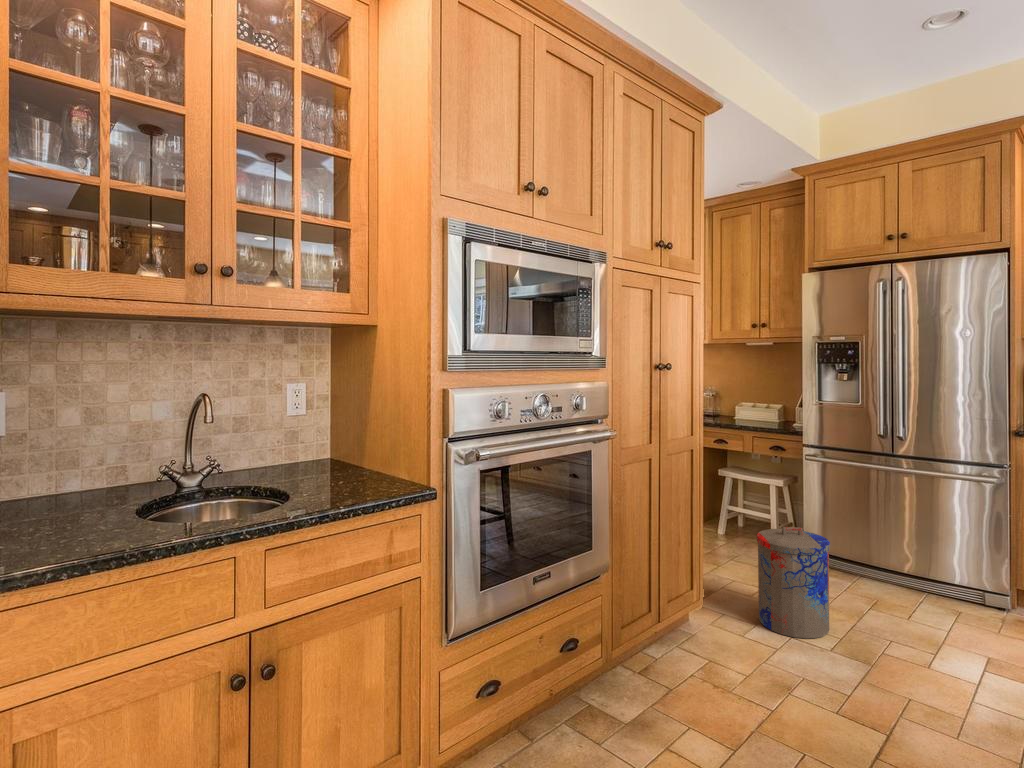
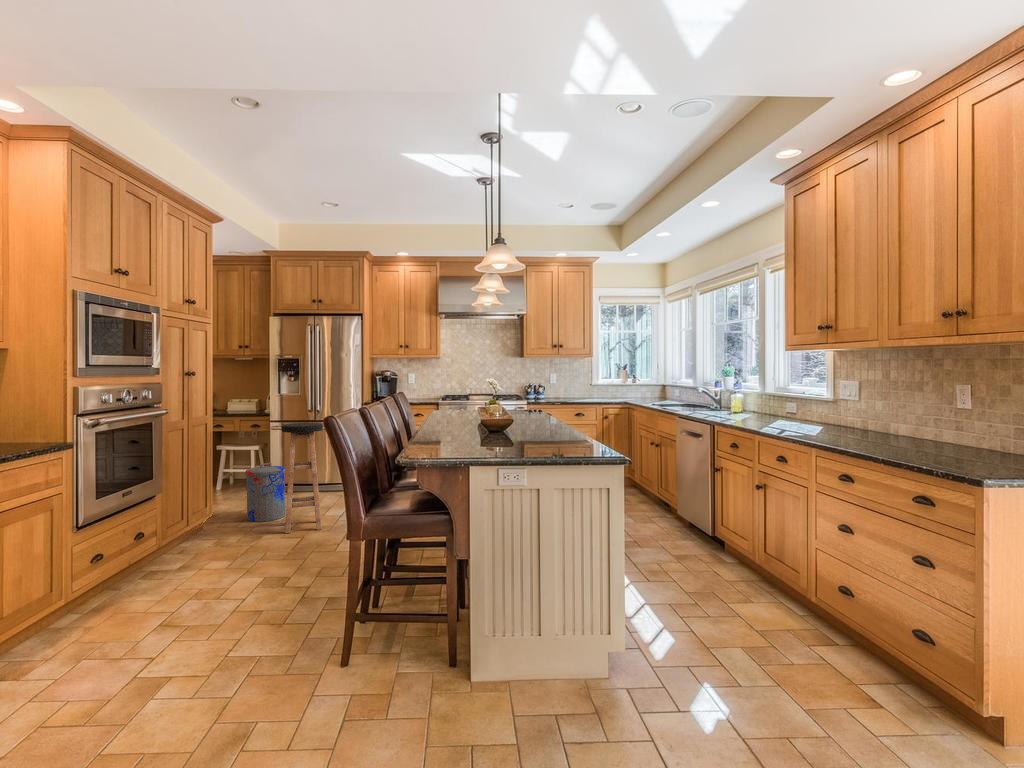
bar stool: none [824,465,922,717] -> present [281,423,323,533]

